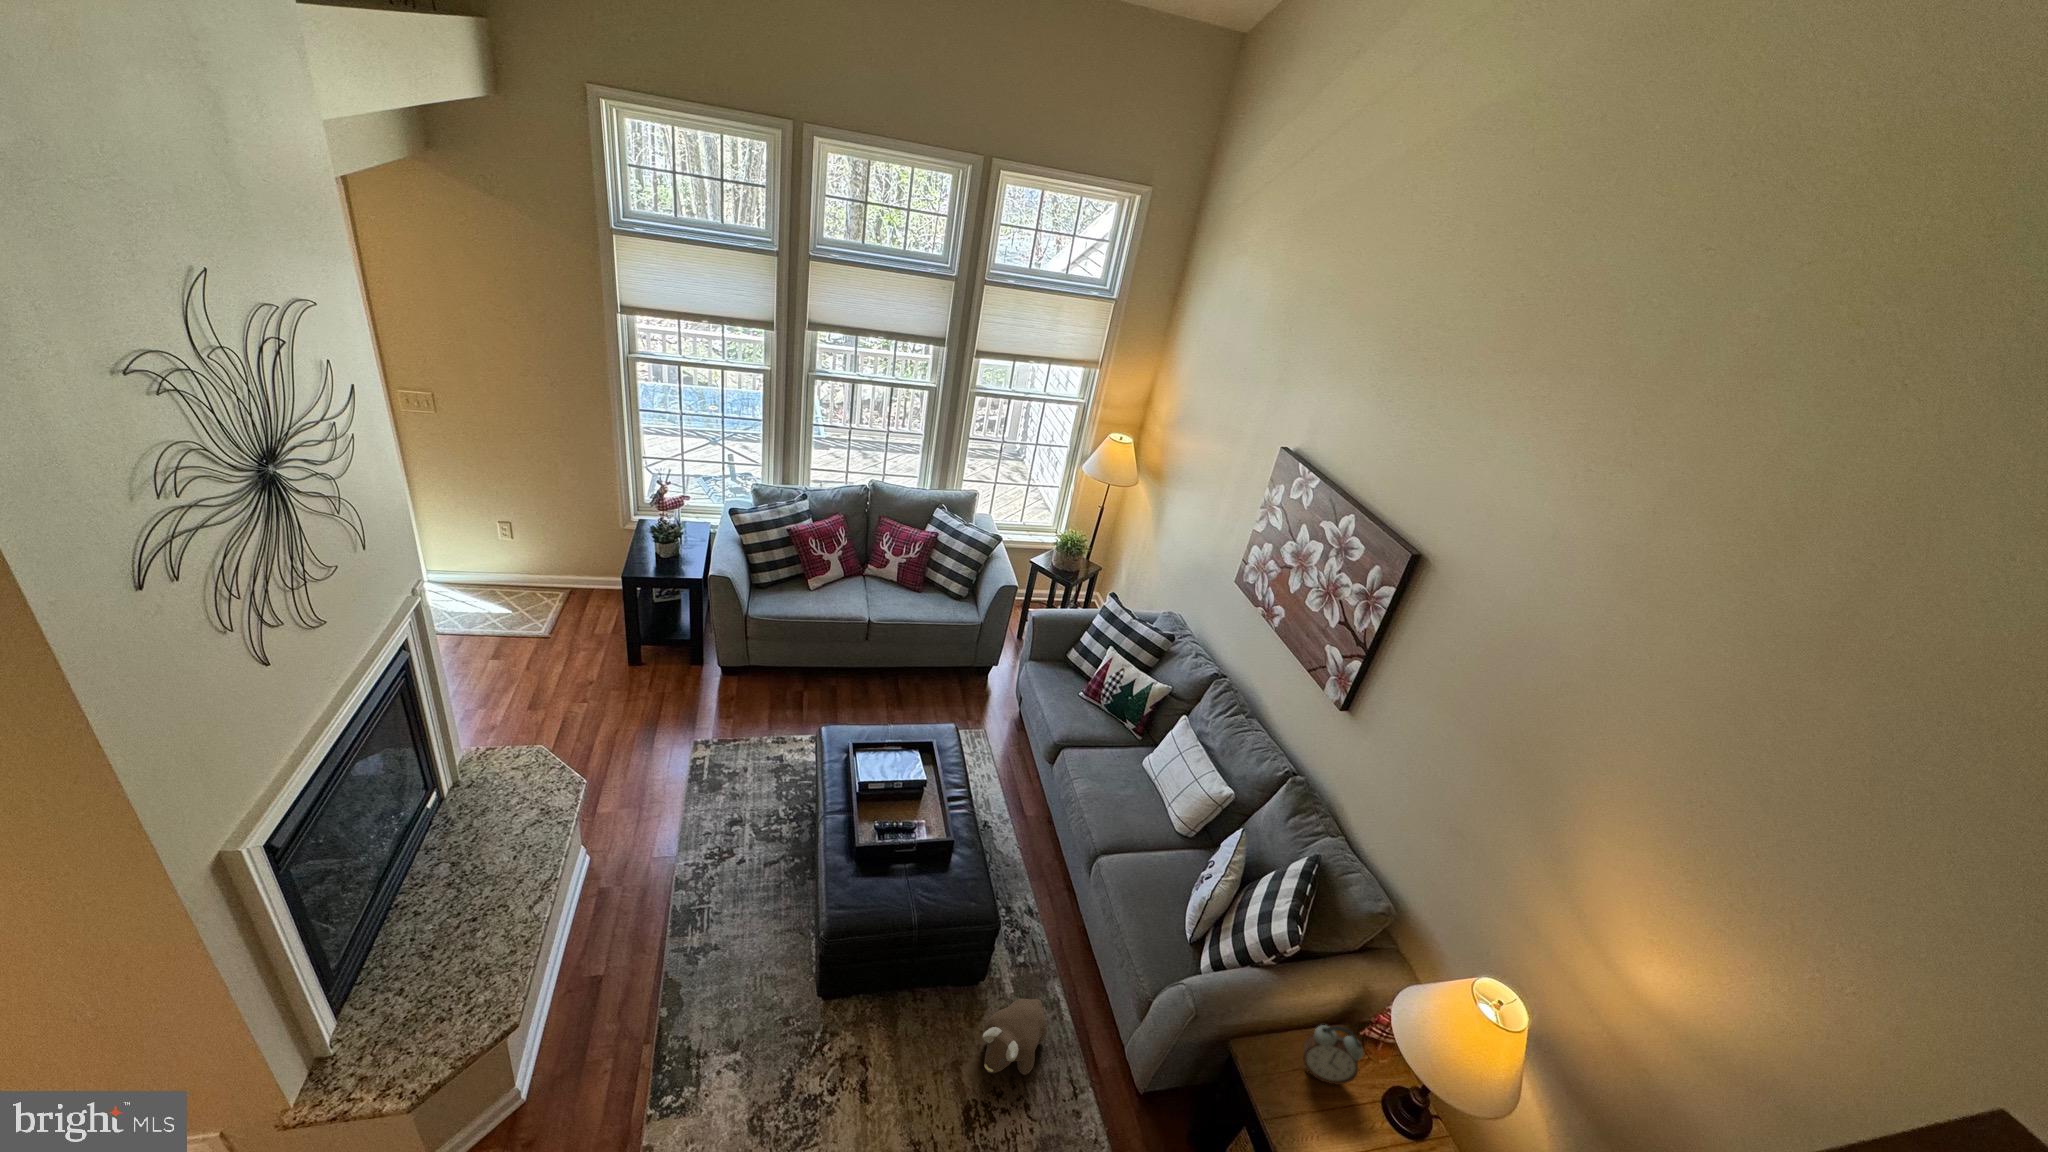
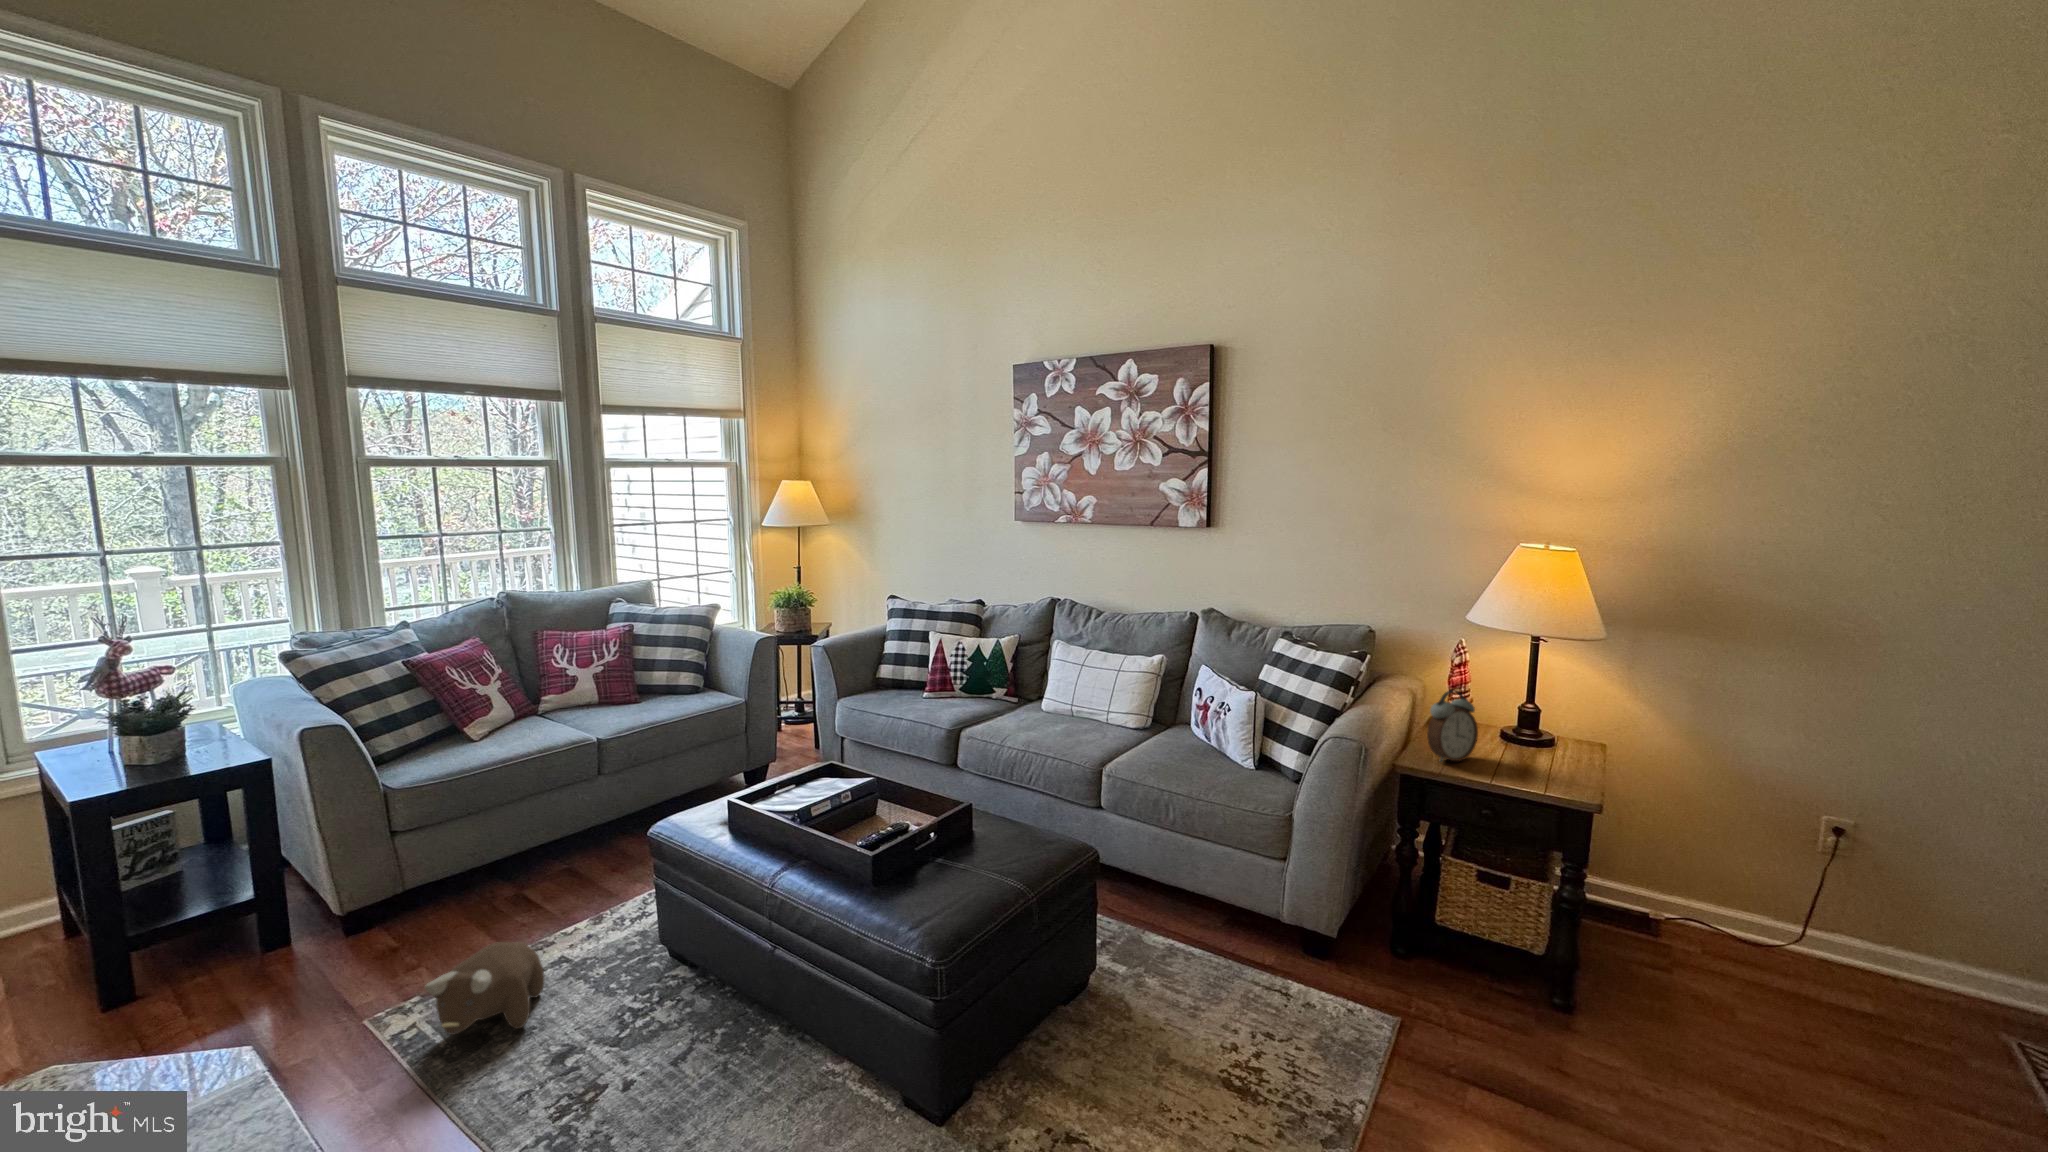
plush toy: present [982,999,1047,1075] -> present [425,942,544,1035]

